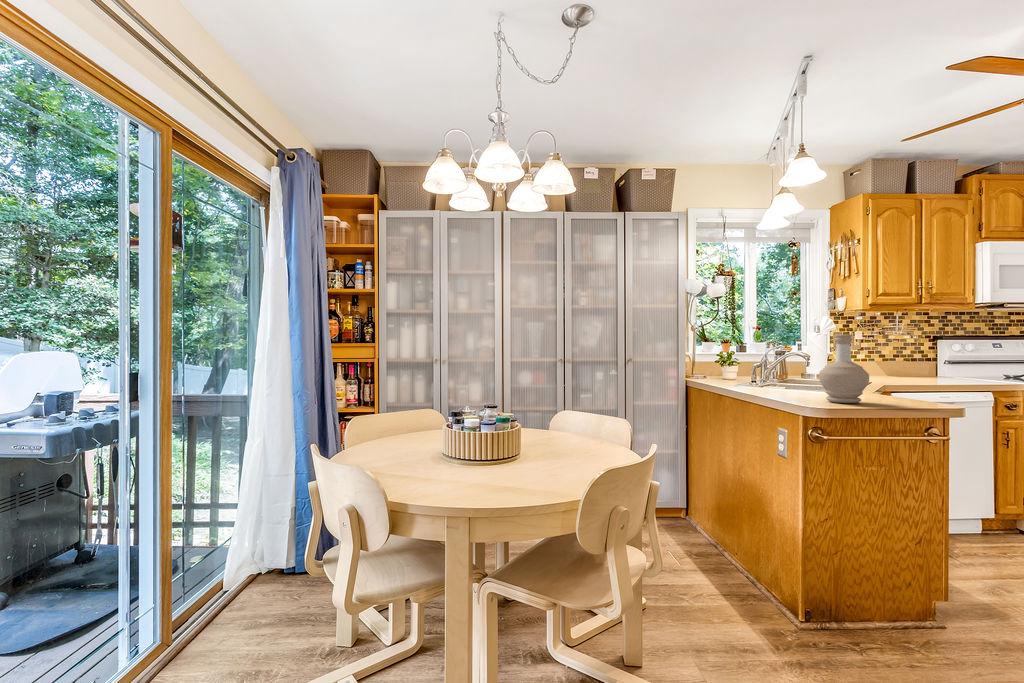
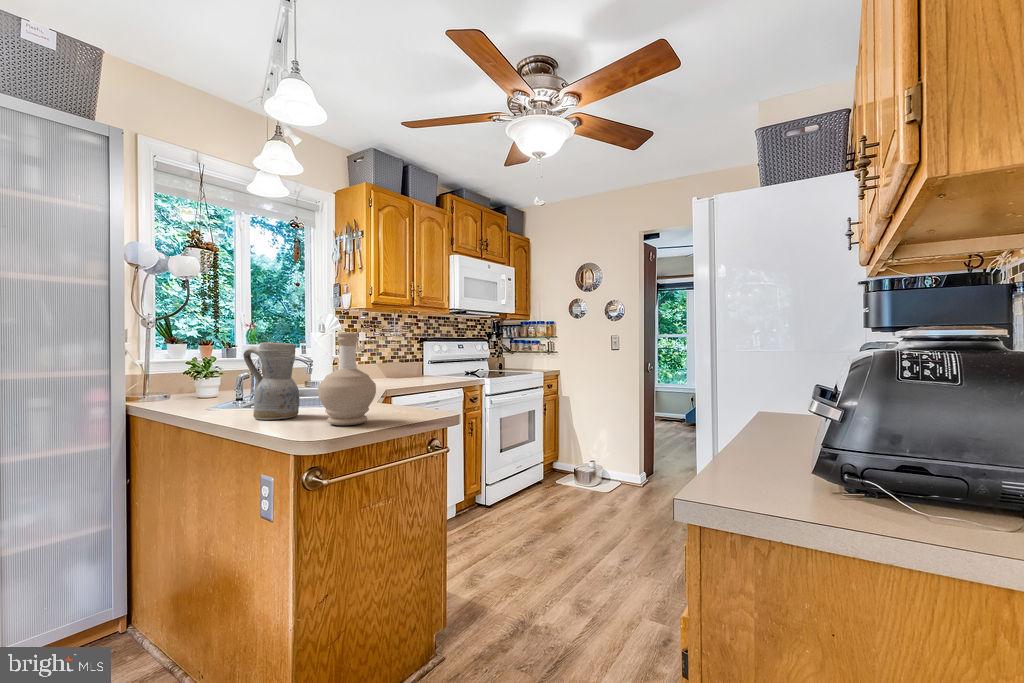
ceramic pitcher: none [762,341,803,395] -> present [243,342,299,420]

